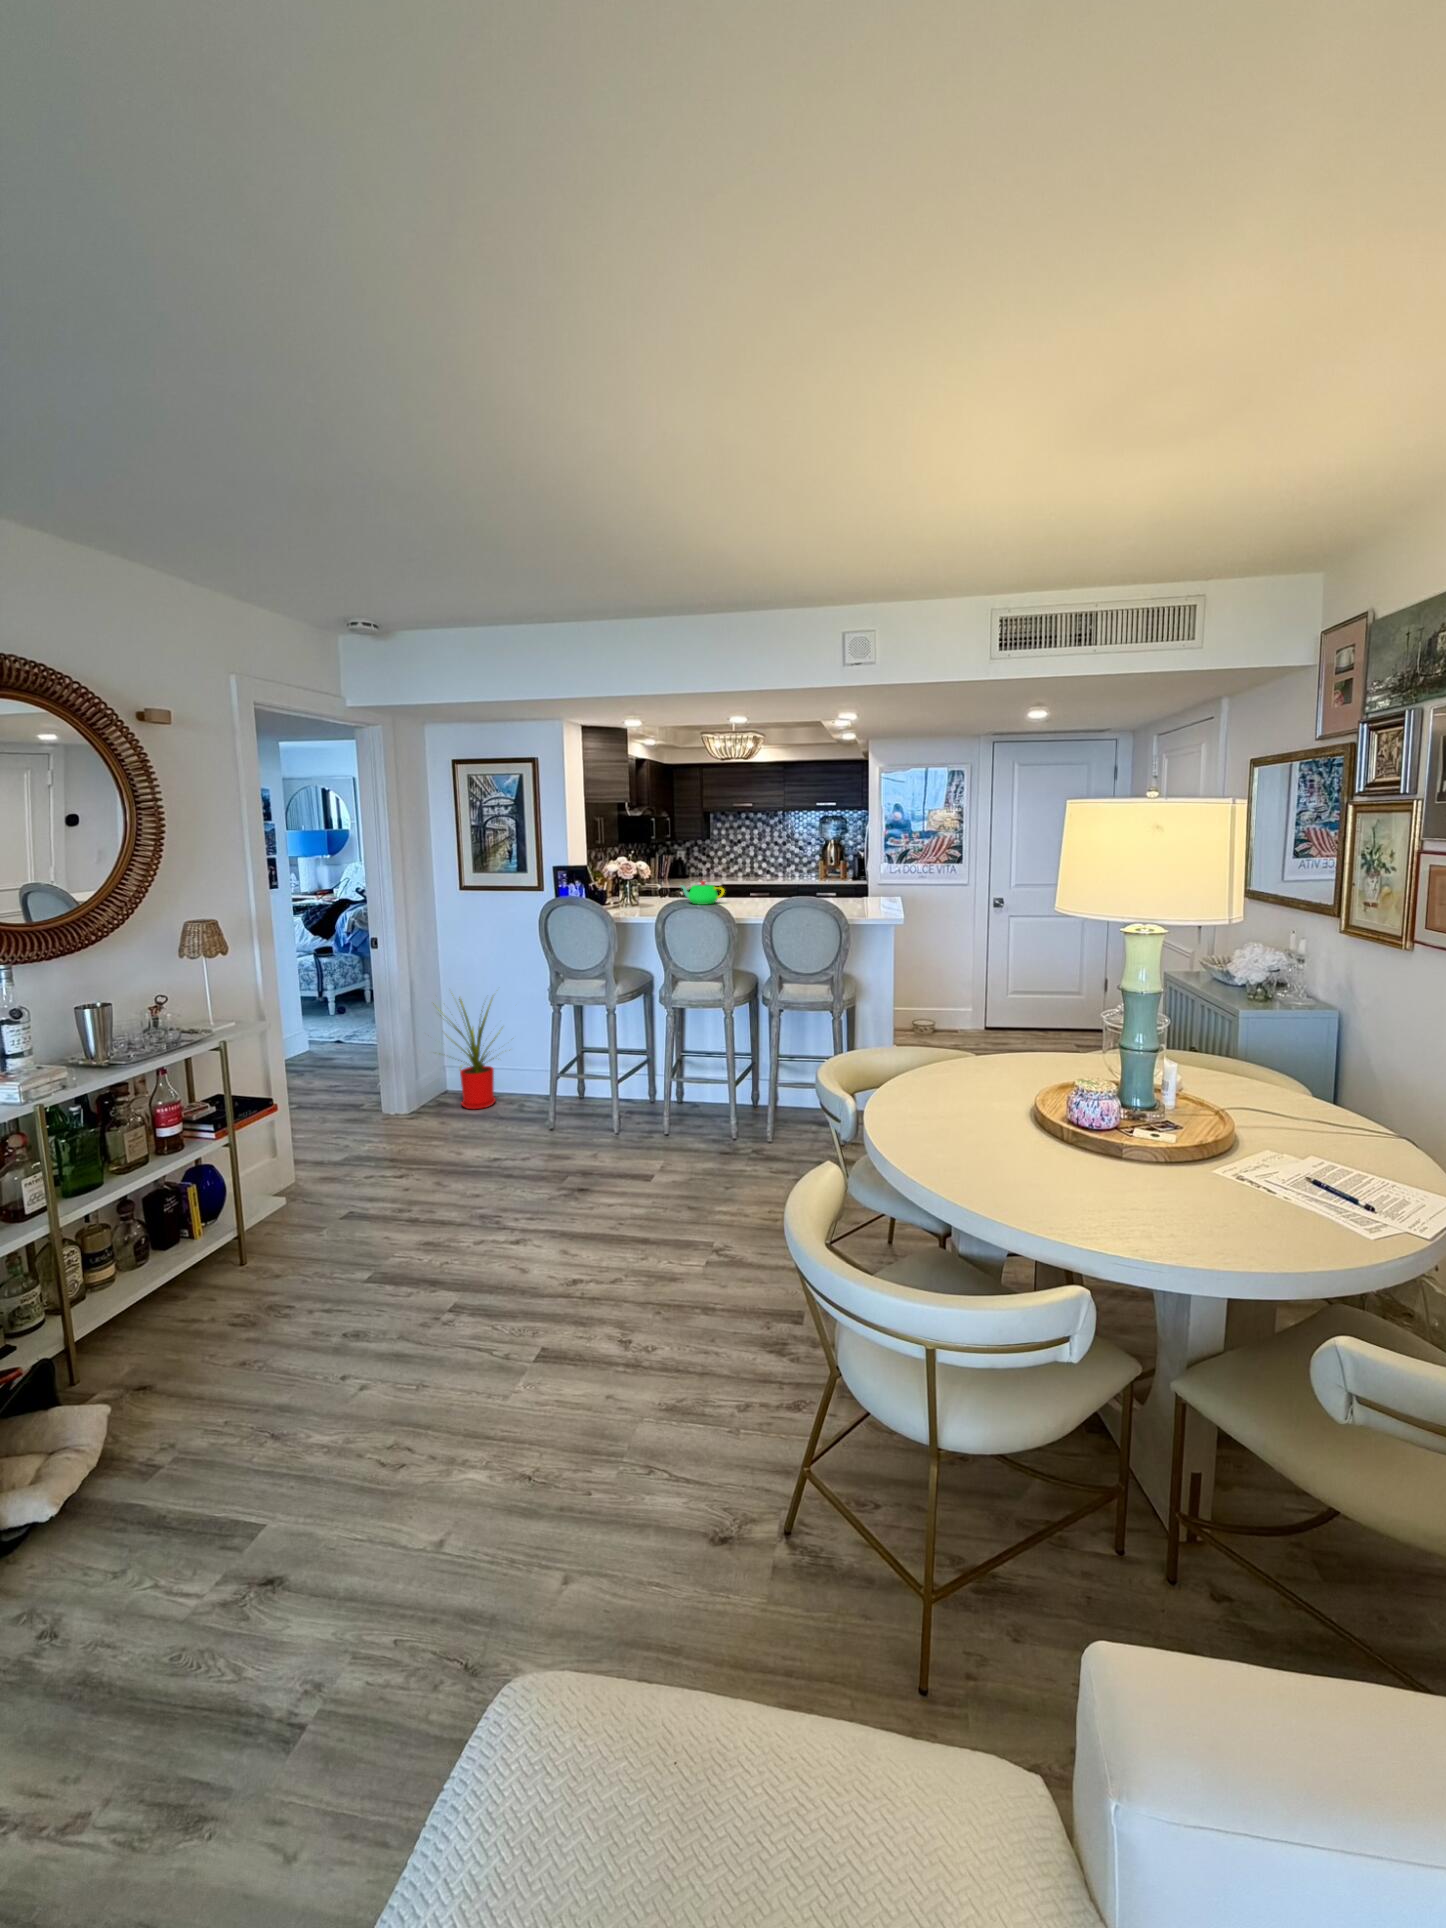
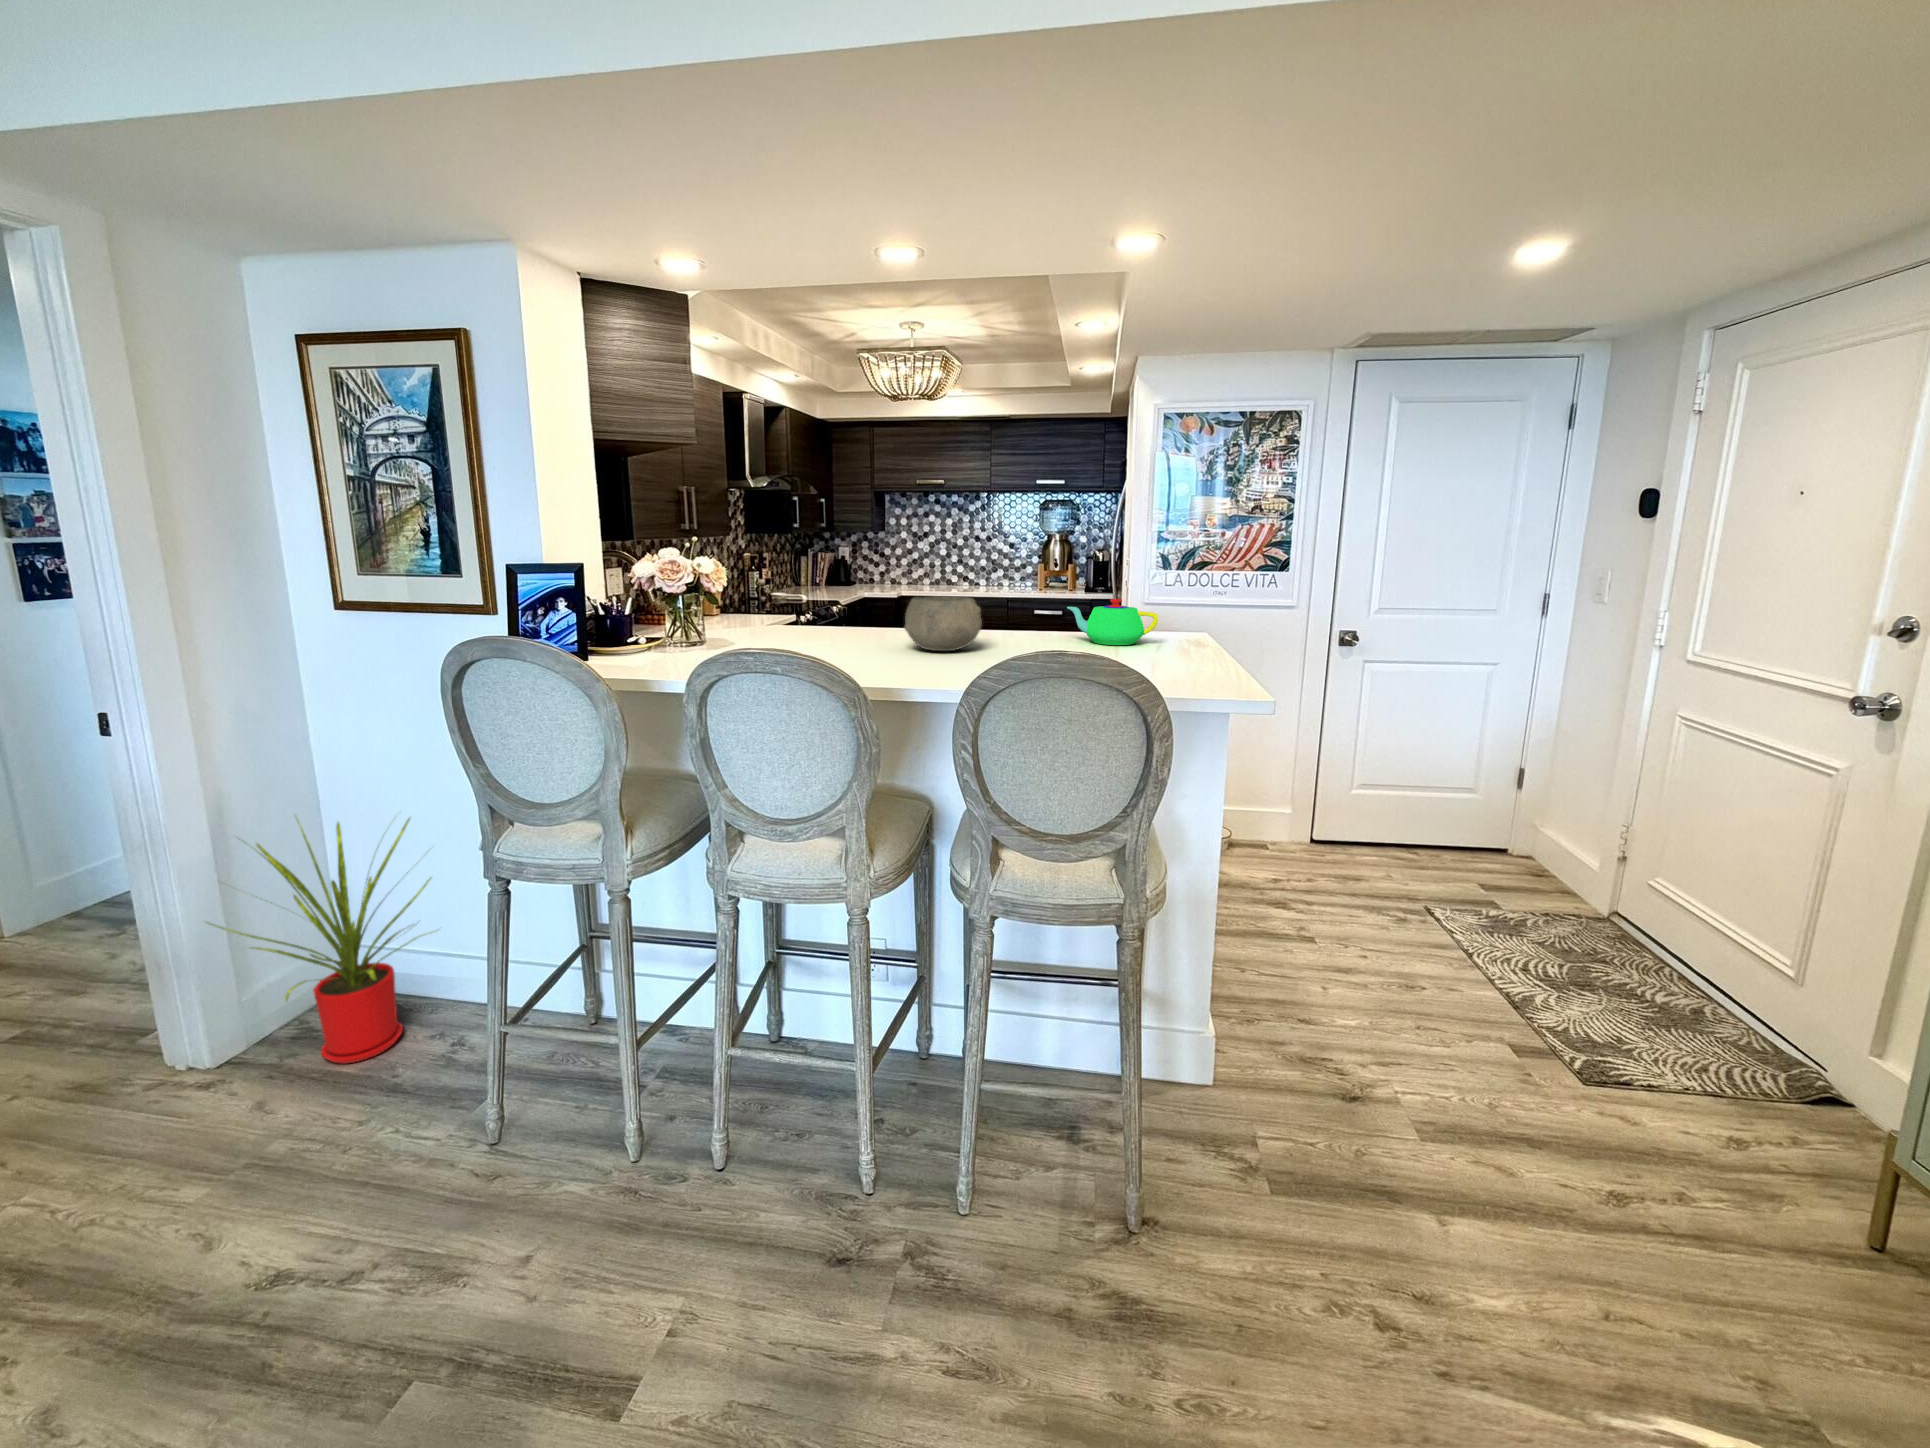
bowl: none [743,880,781,906] -> present [904,597,982,651]
teapot: present [681,881,724,905] -> present [1067,599,1158,645]

